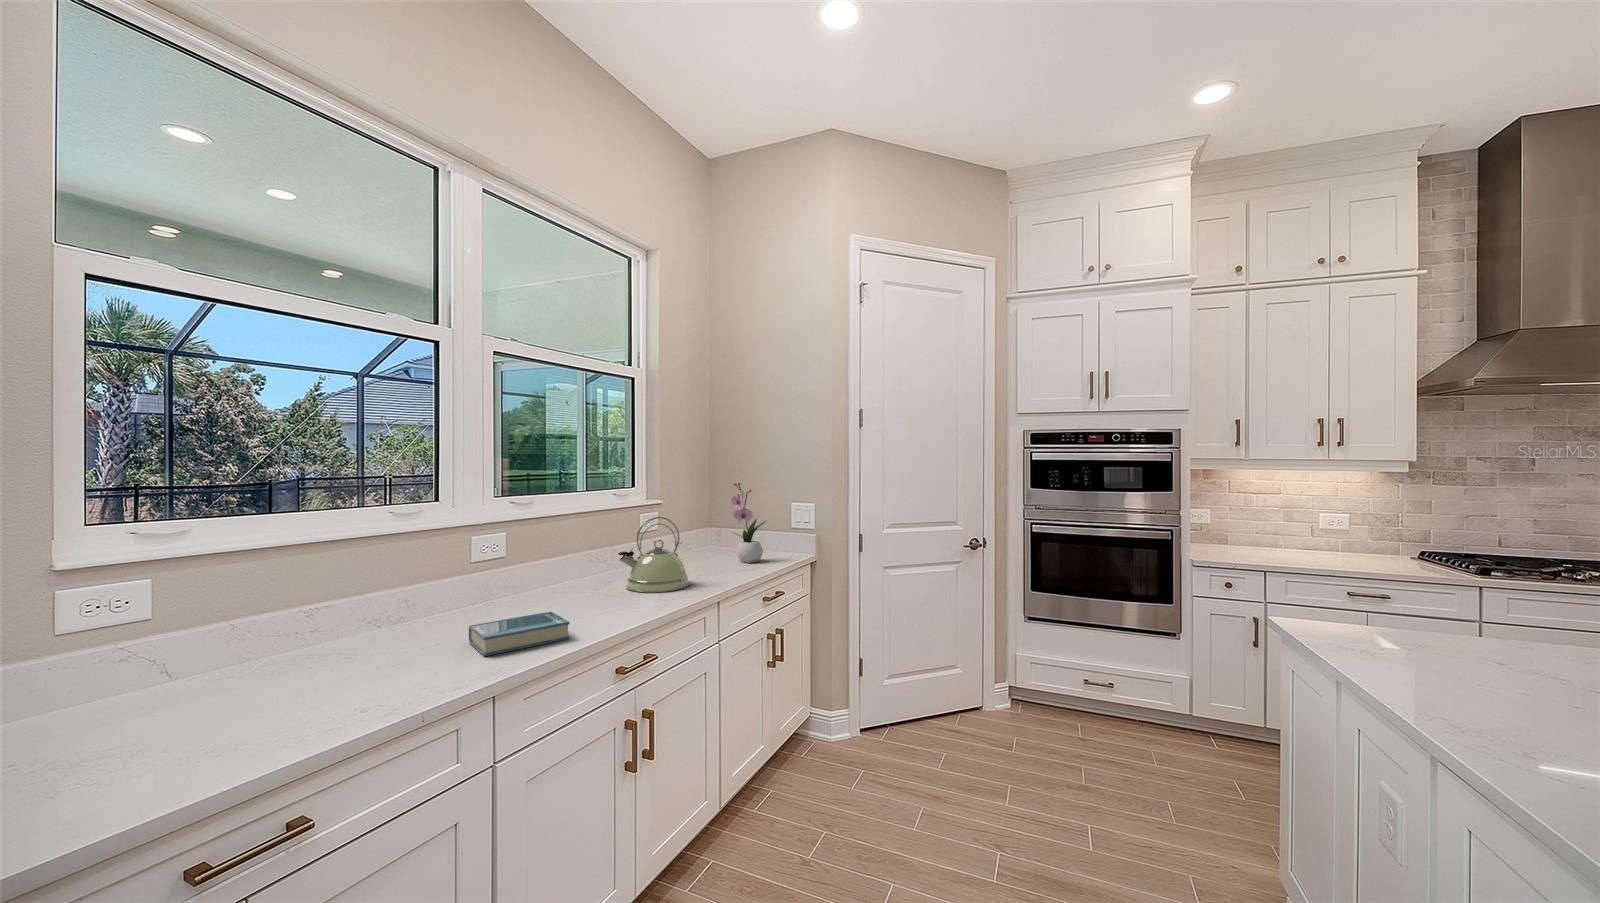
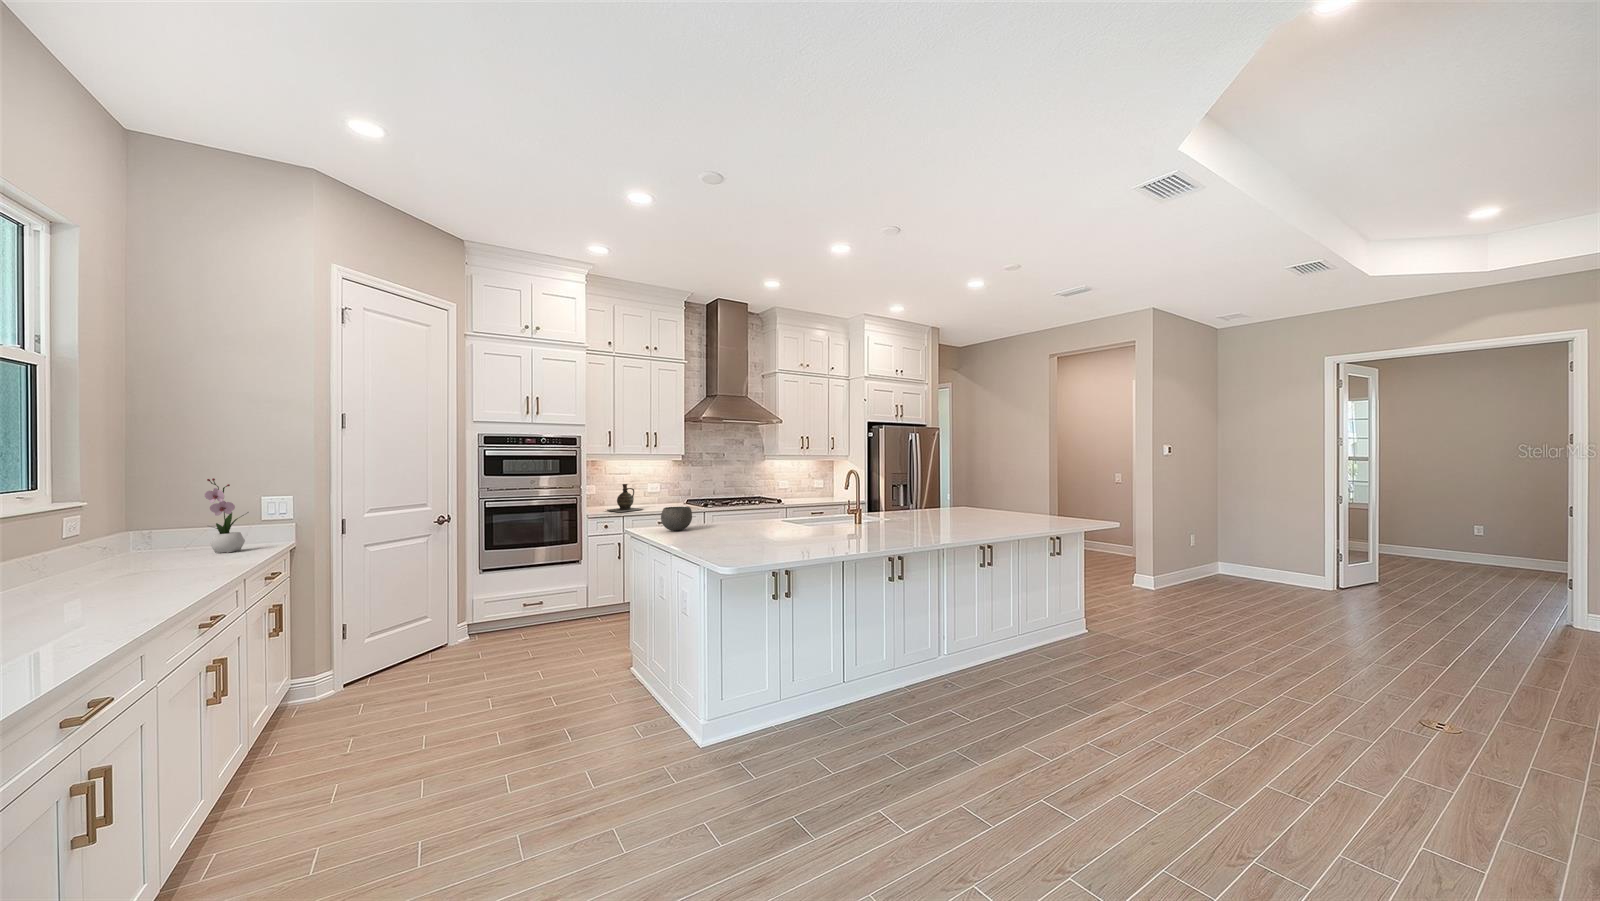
ceramic jug: none [1225,511,1311,561] -> present [607,484,642,512]
kettle: present [618,517,689,593] -> none [110,508,200,578]
ceramic bowl: none [1372,602,1484,670] -> present [661,507,692,531]
hardback book: present [469,612,570,656] -> none [39,581,164,614]

